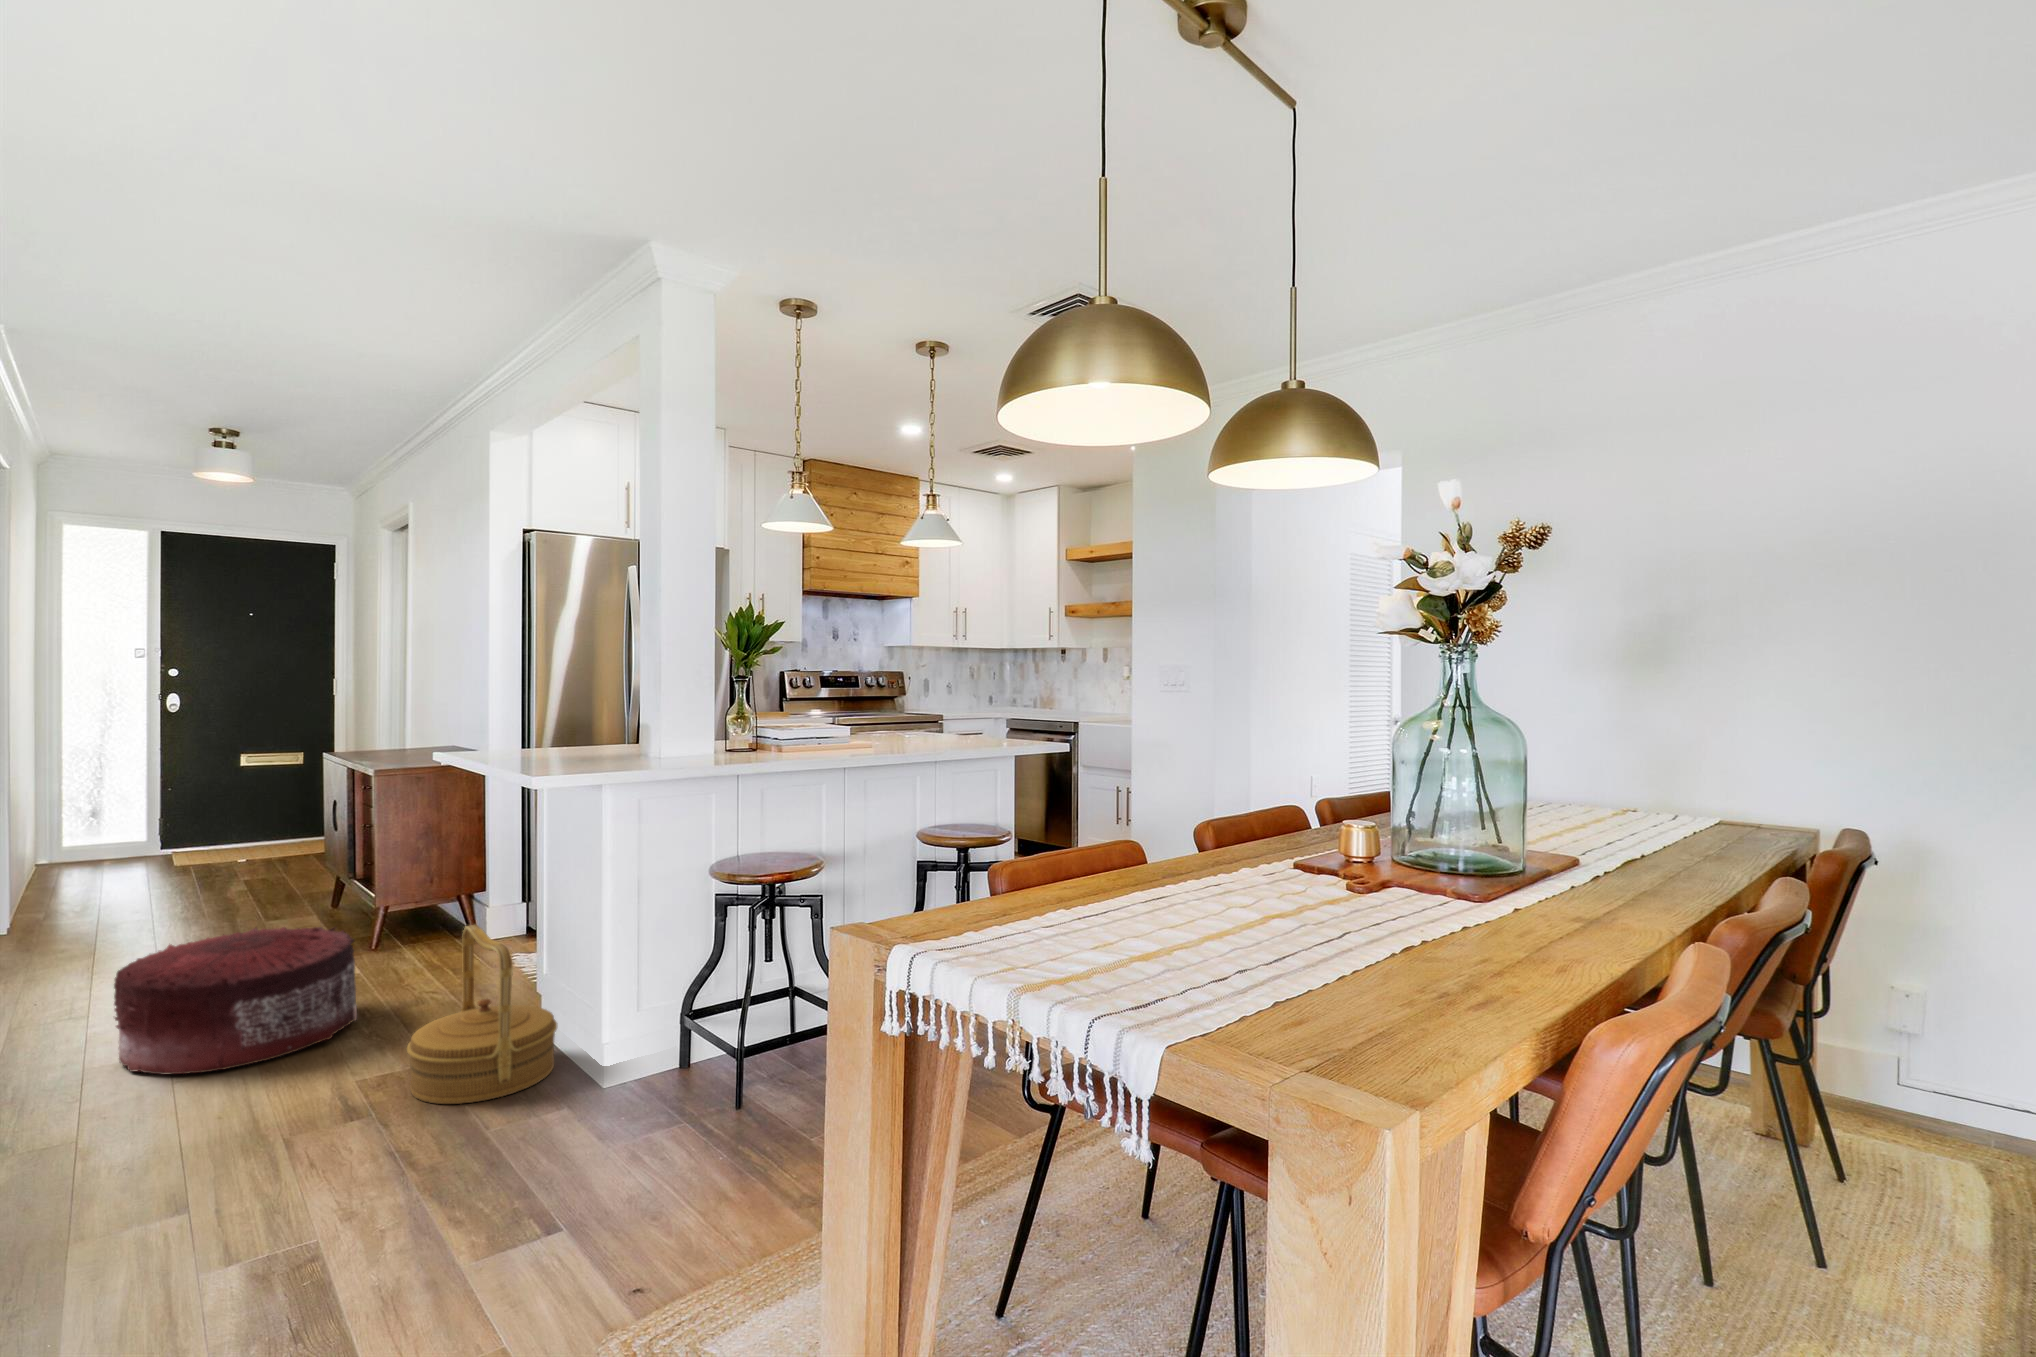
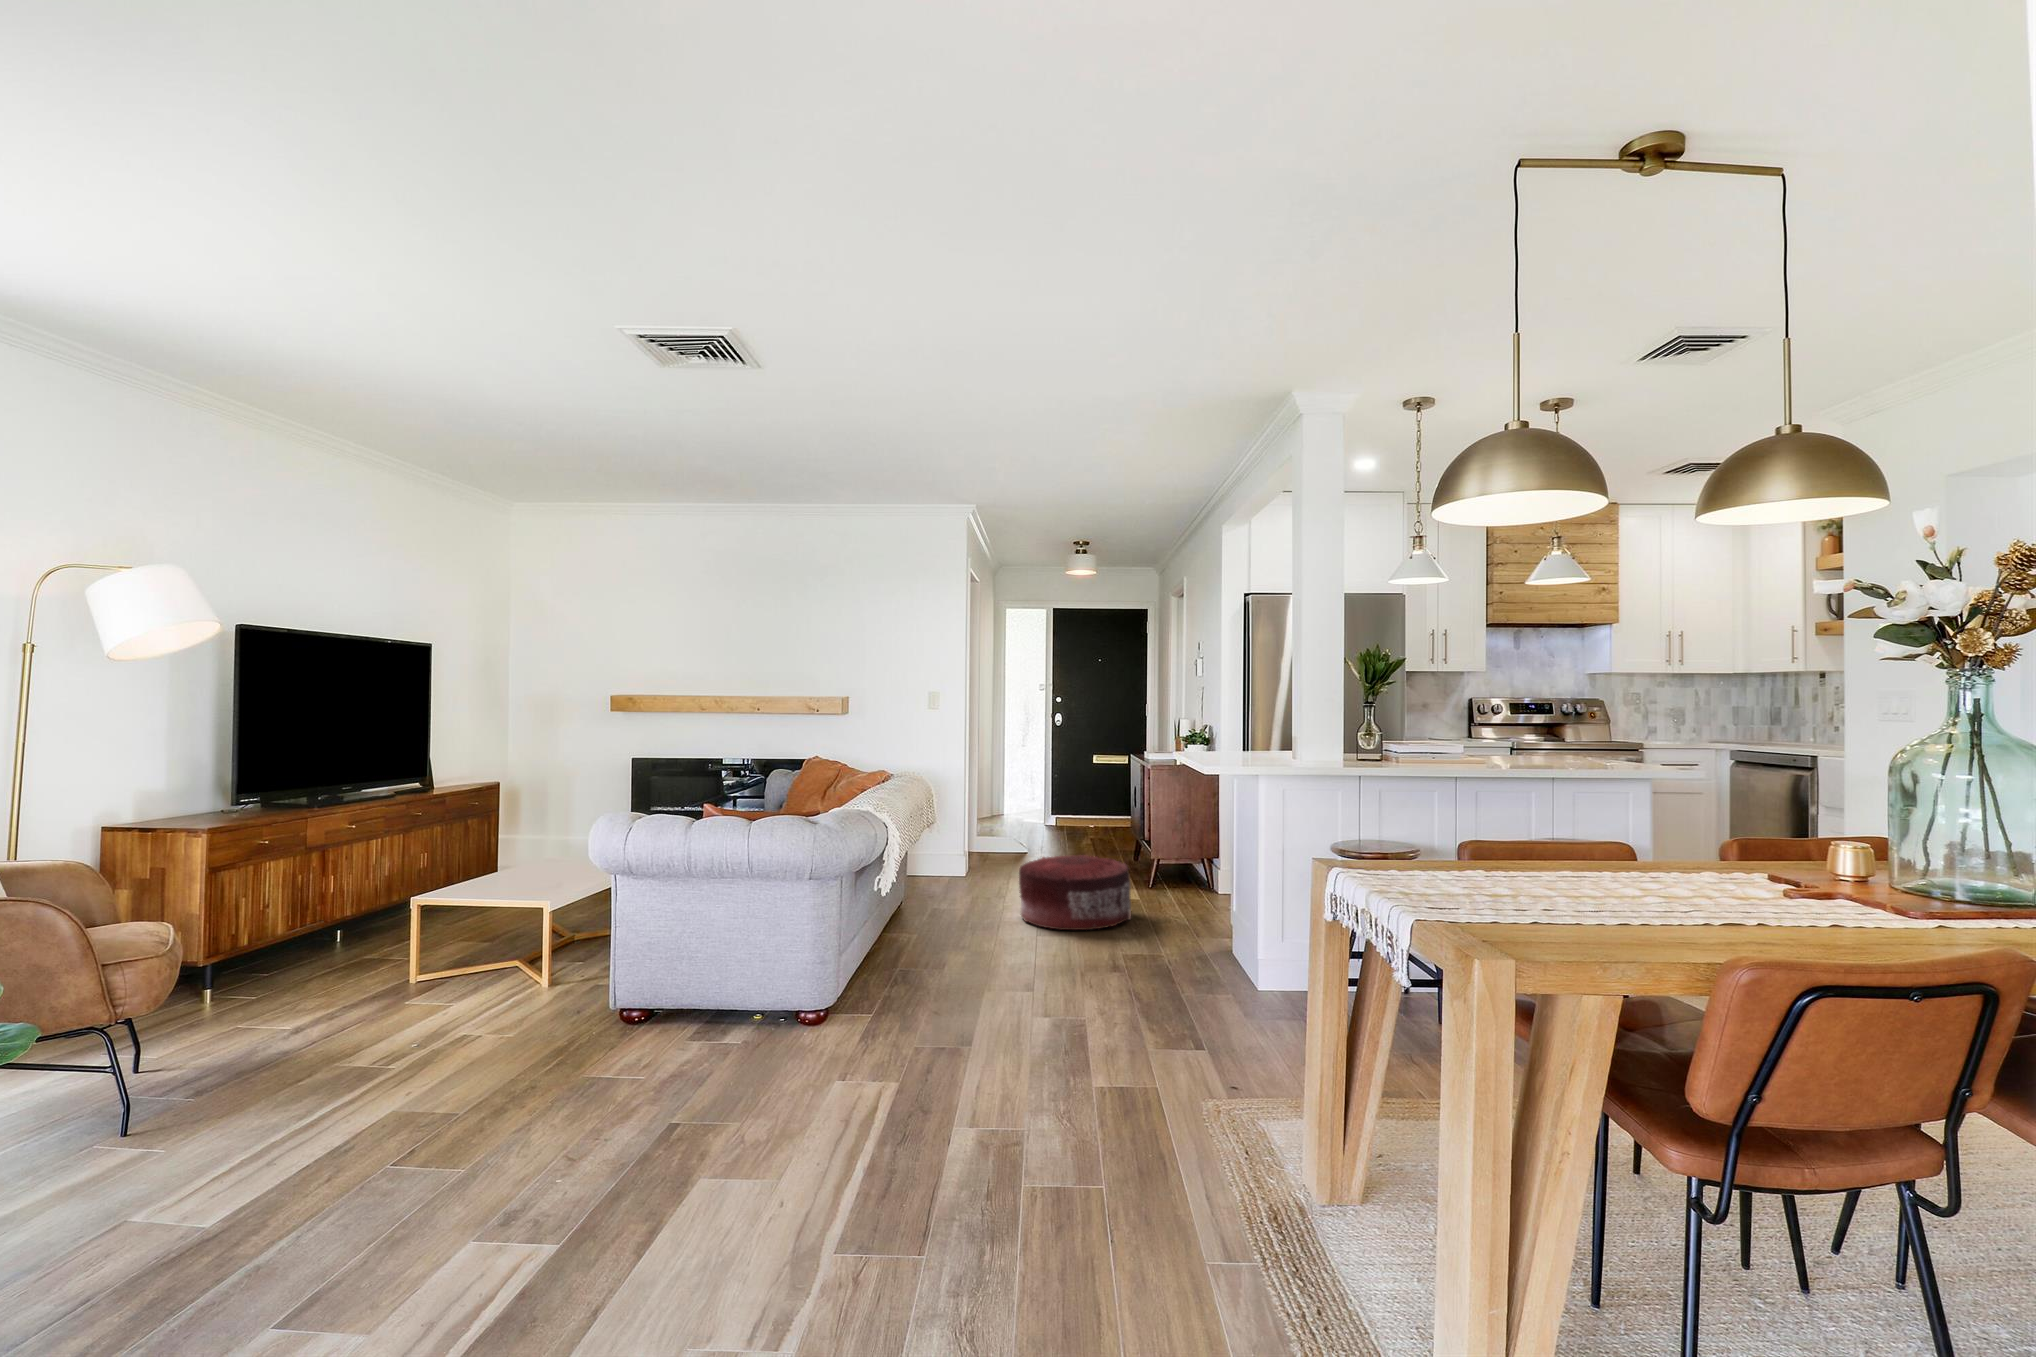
woven basket: present [407,924,557,1104] -> none [1147,865,1234,976]

